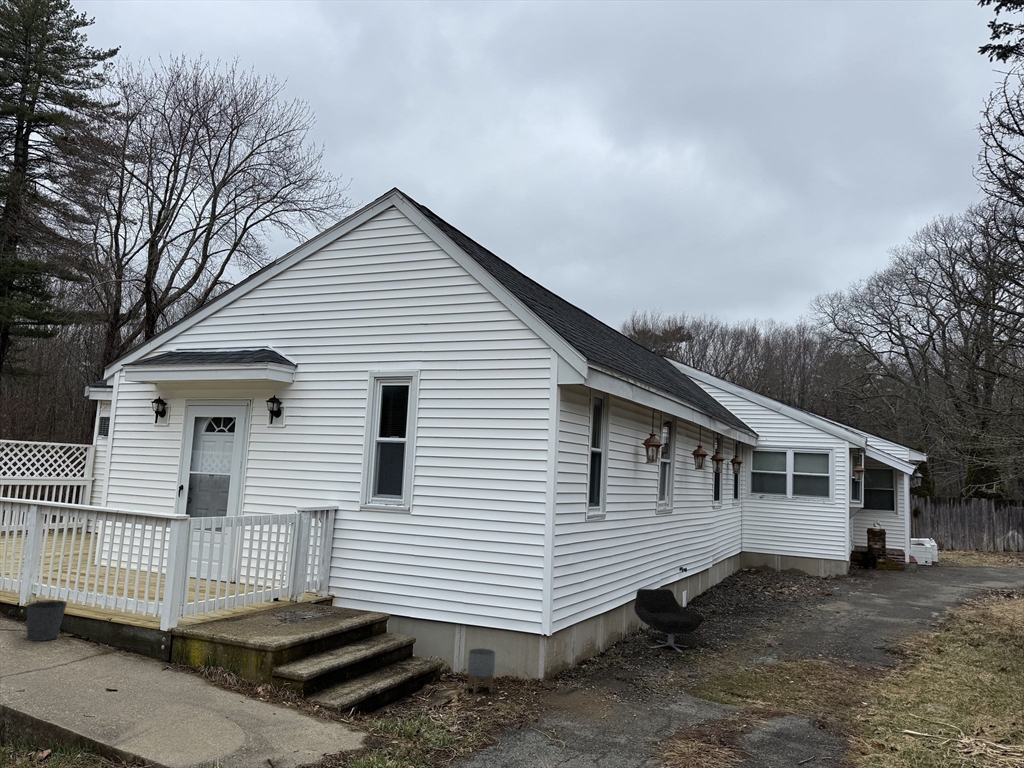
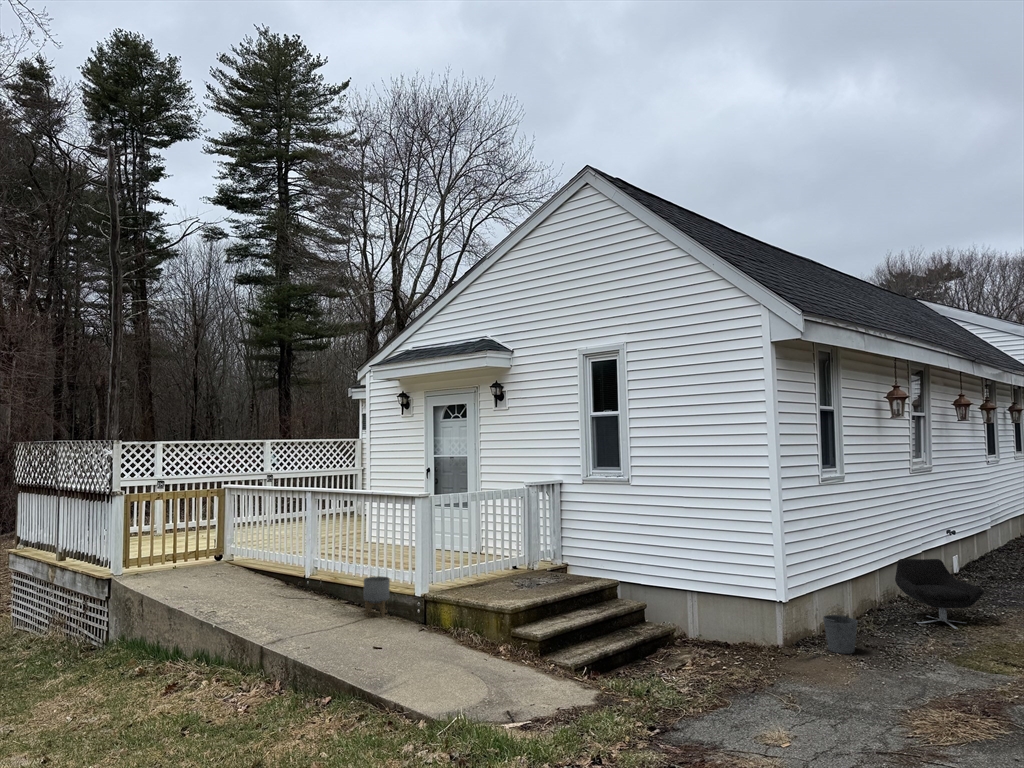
bucket: present [27,600,67,641] -> present [823,615,858,654]
planter: present [467,648,495,693] -> present [363,576,390,617]

